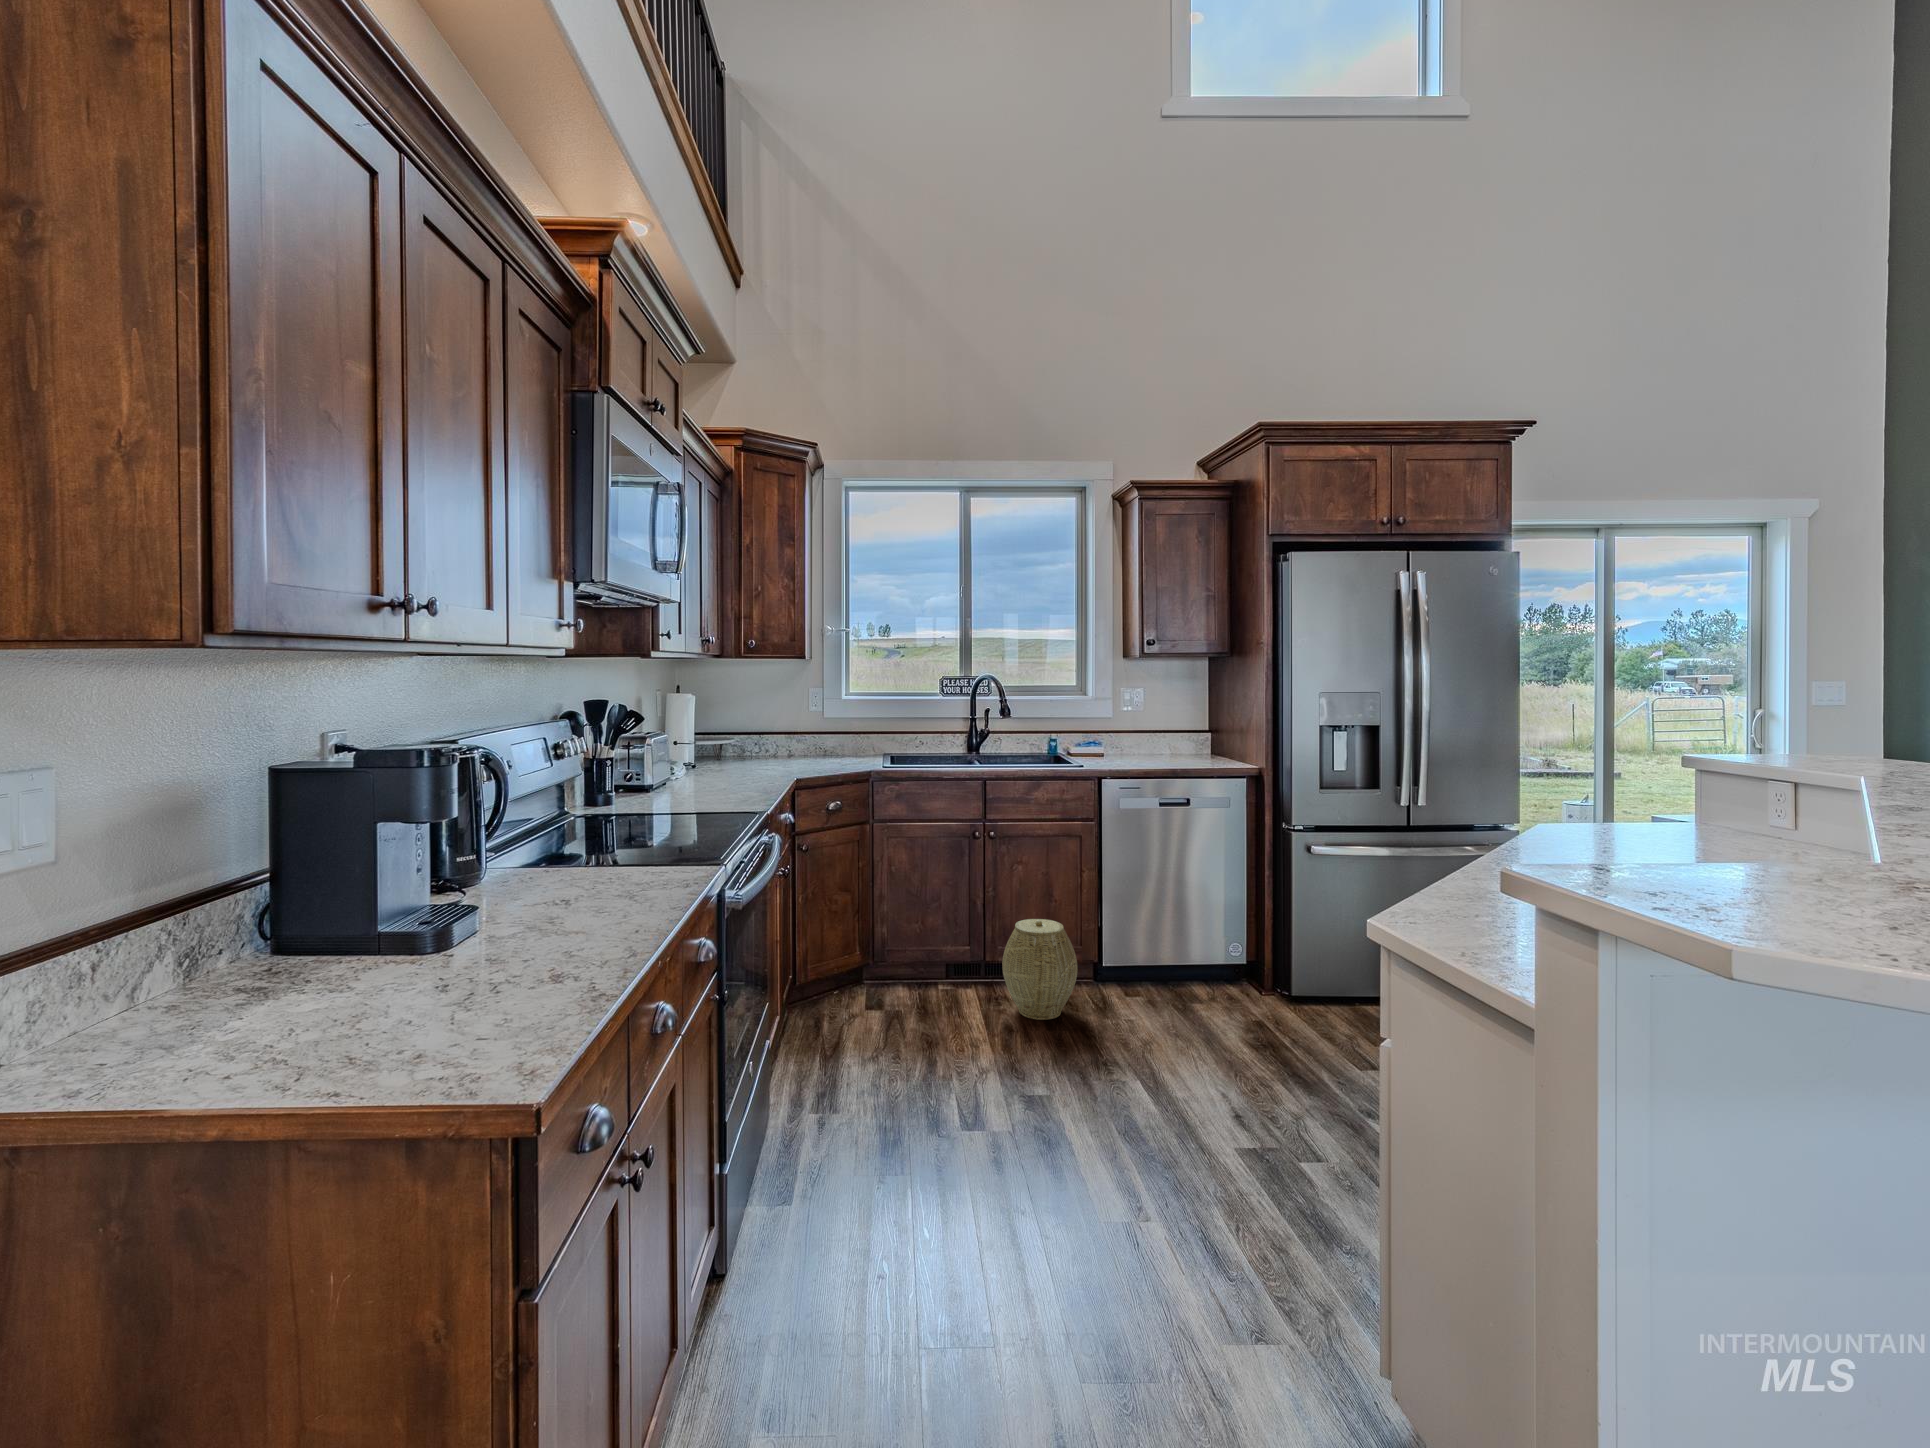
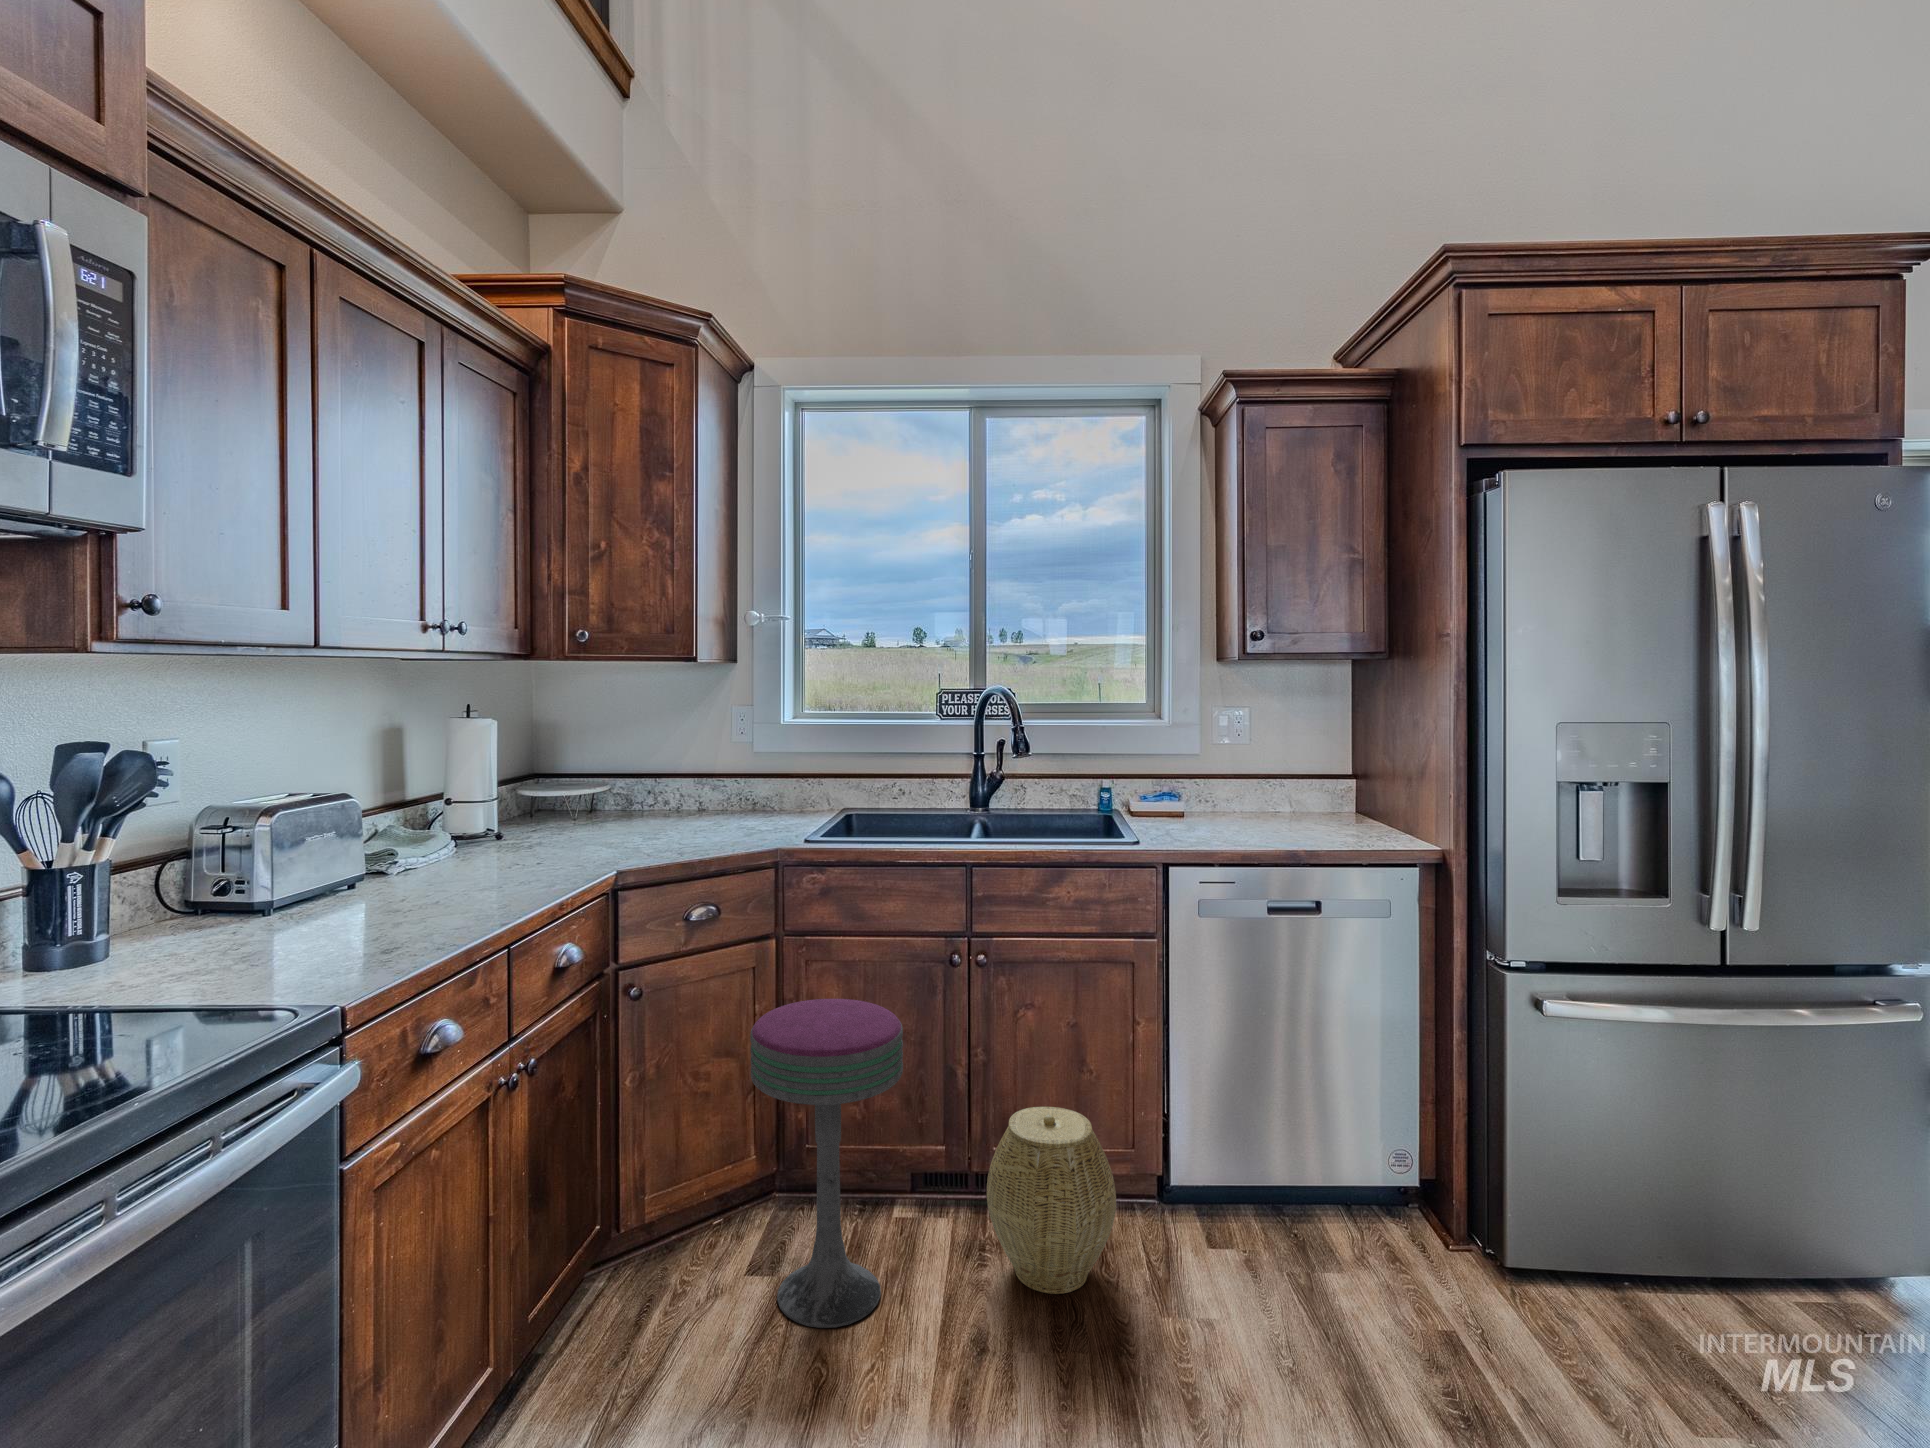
bar stool: none [871,857,959,1037] -> present [750,999,903,1328]

